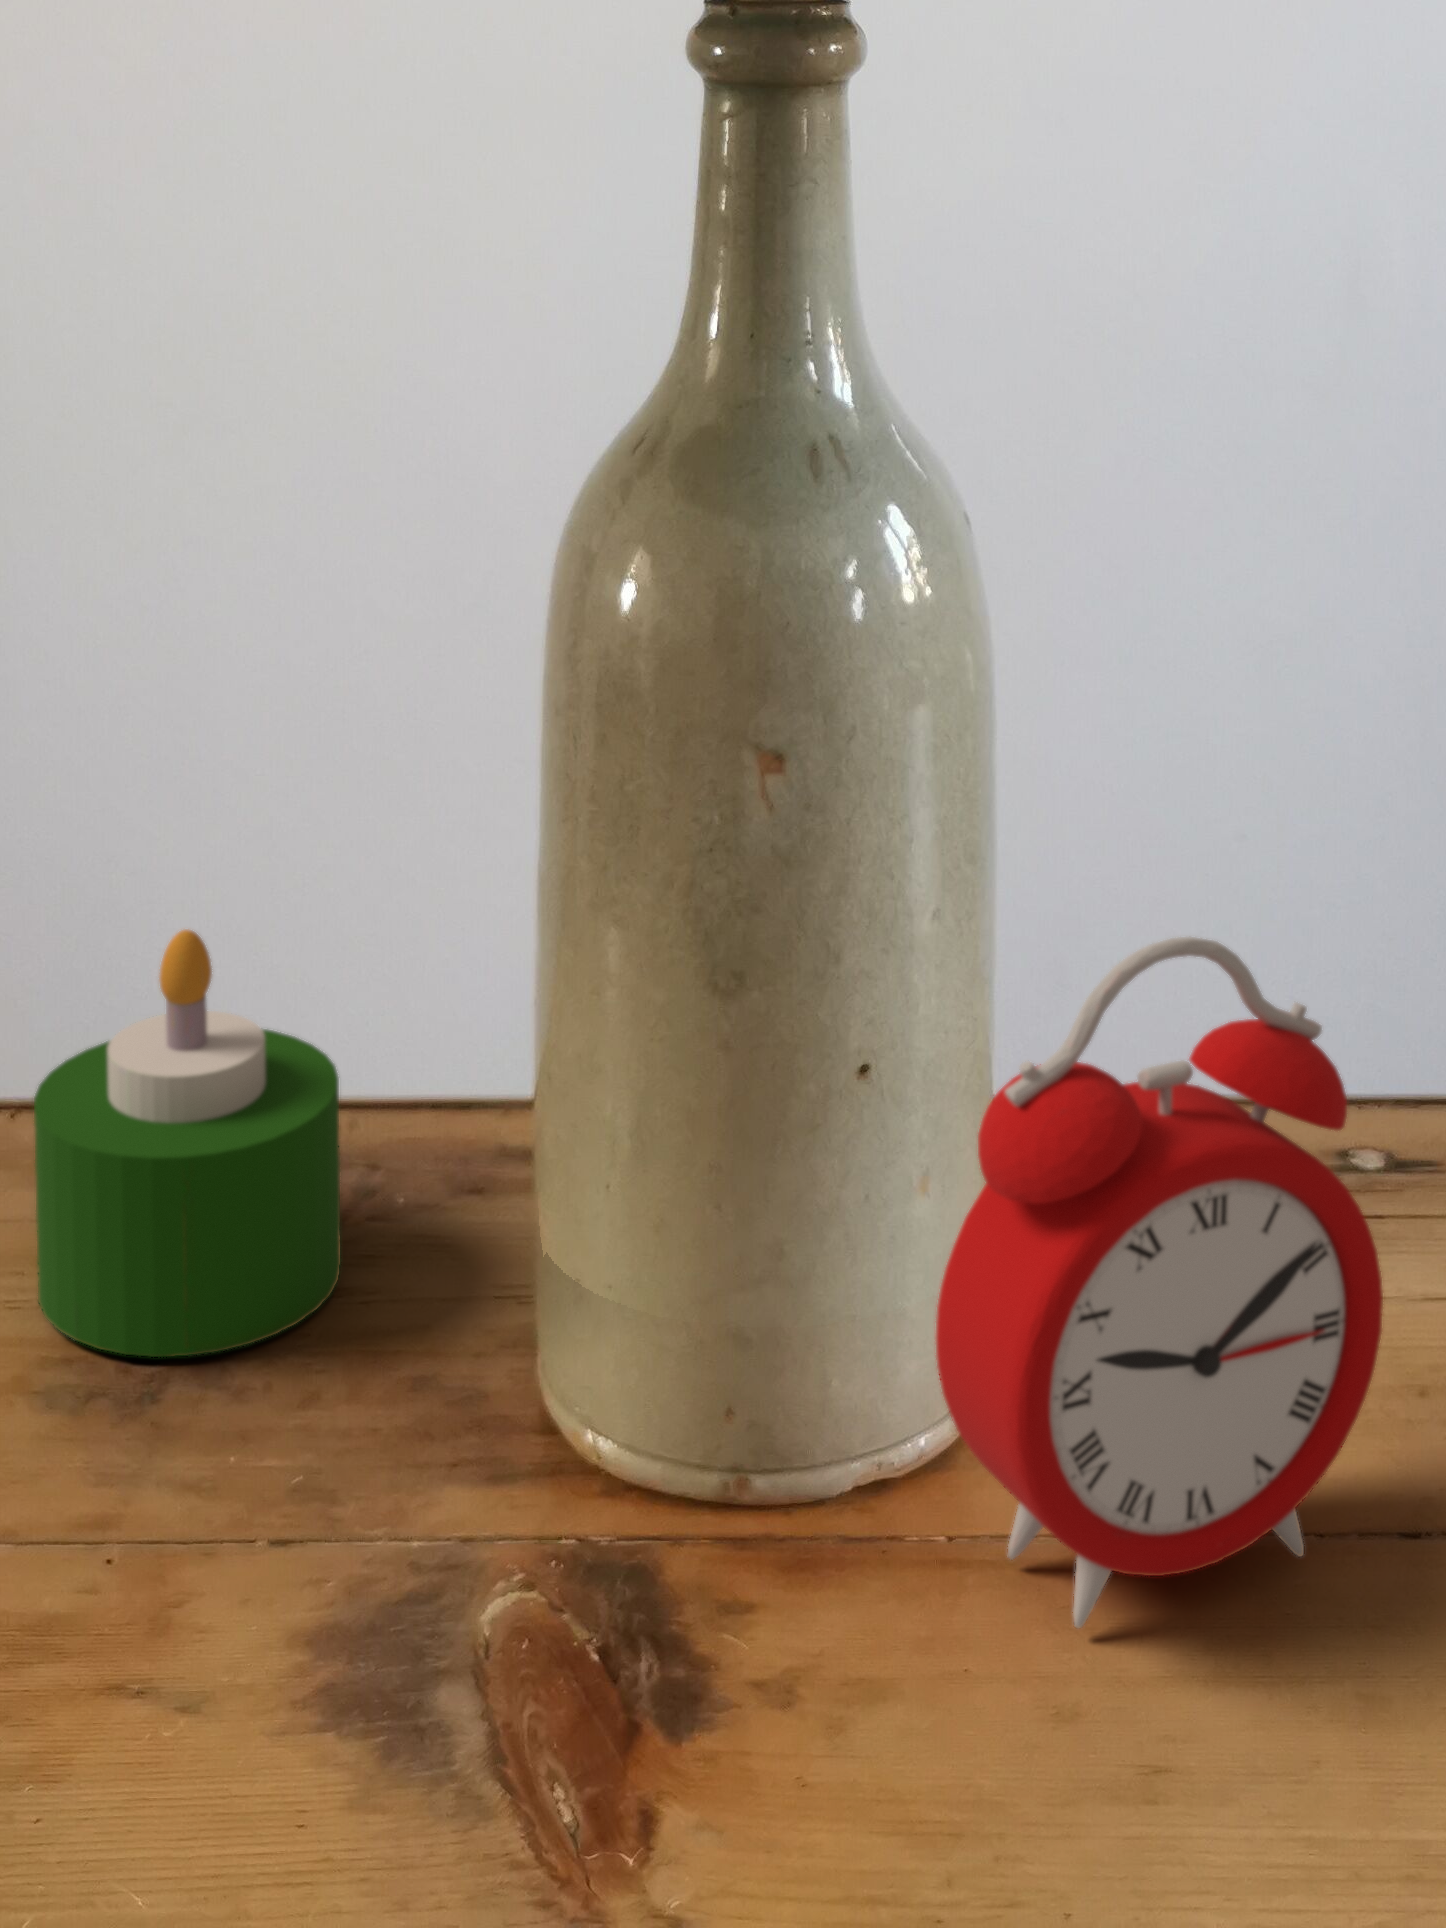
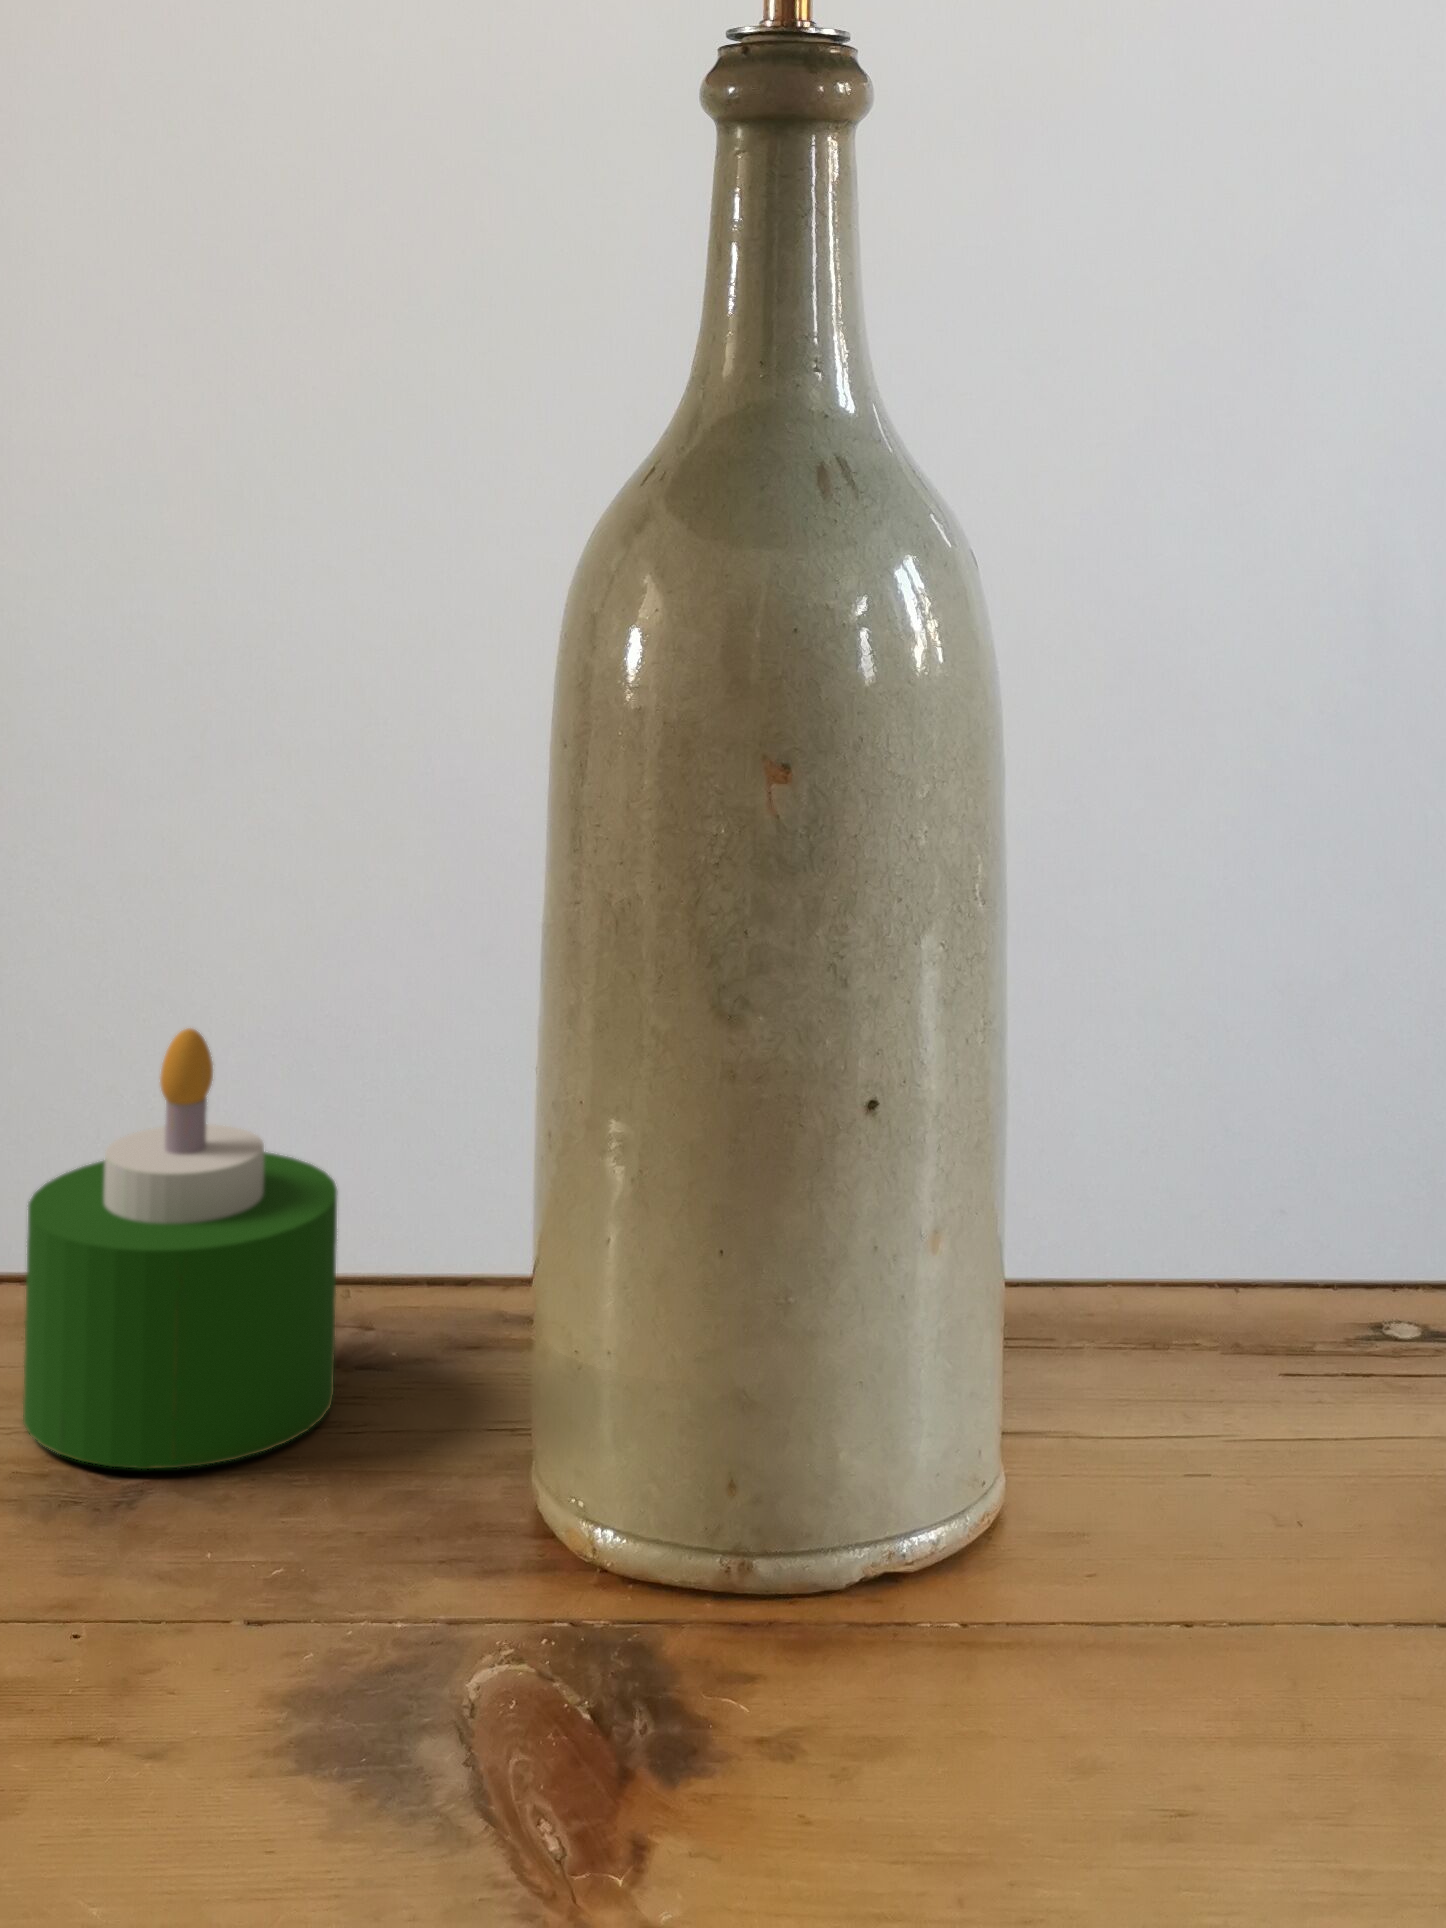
alarm clock: present [936,937,1383,1628] -> none [941,970,1398,1705]

